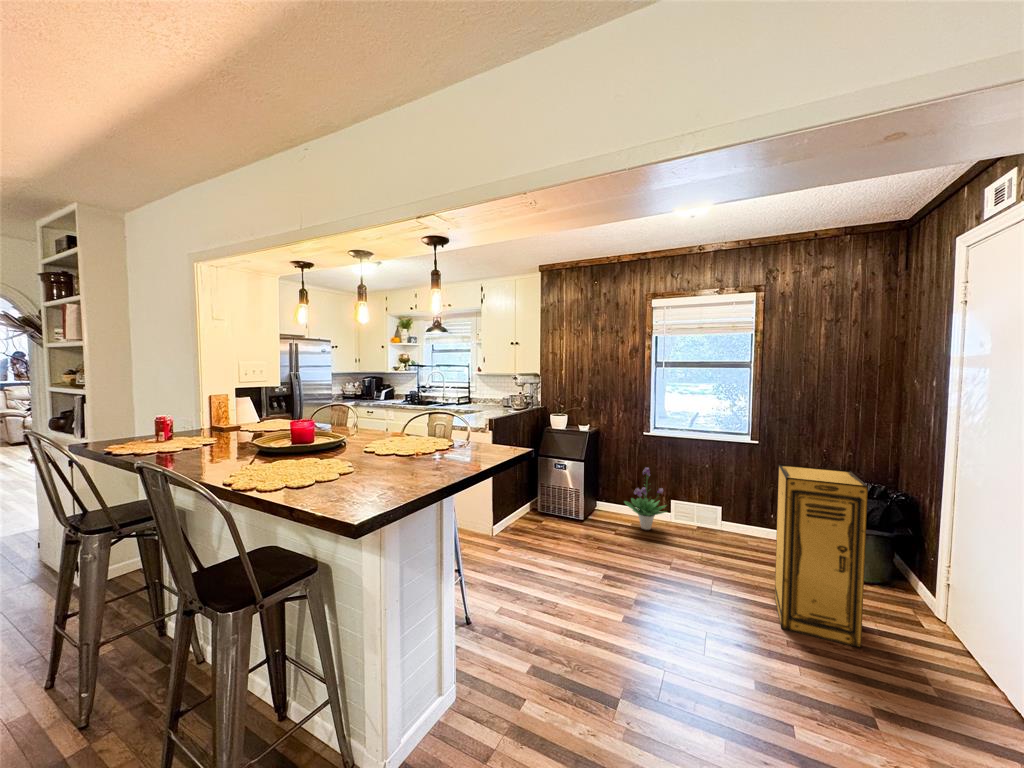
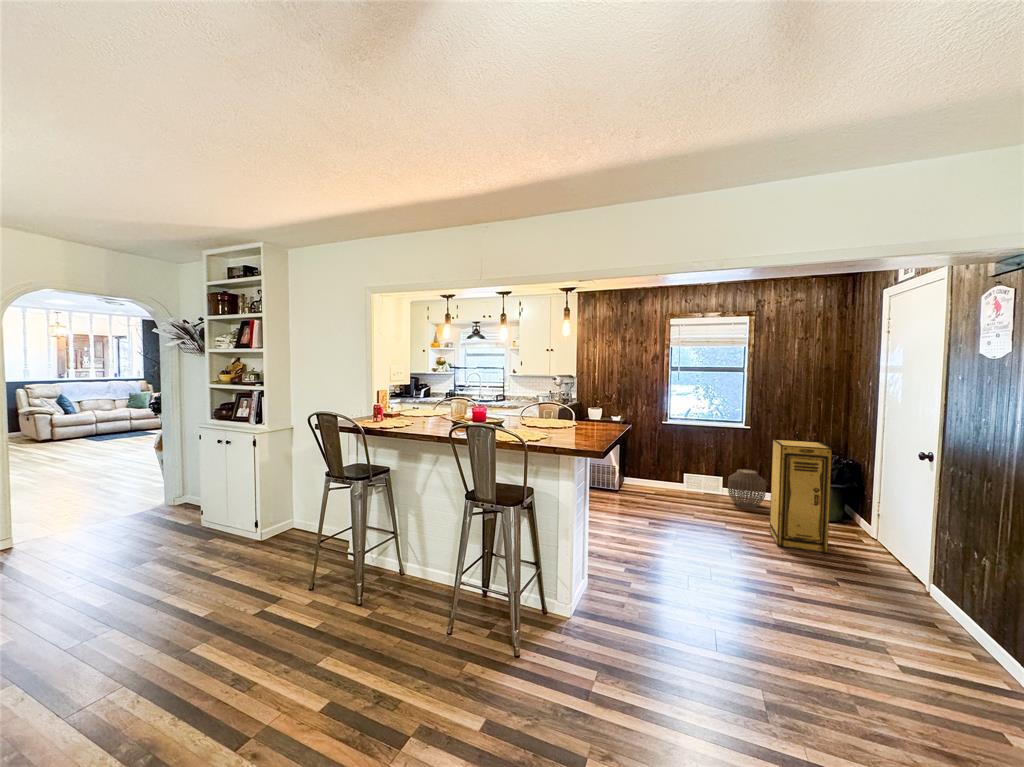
potted plant: present [624,468,667,530] -> none [648,449,684,497]
woven basket: none [726,498,778,552] -> present [728,469,766,508]

